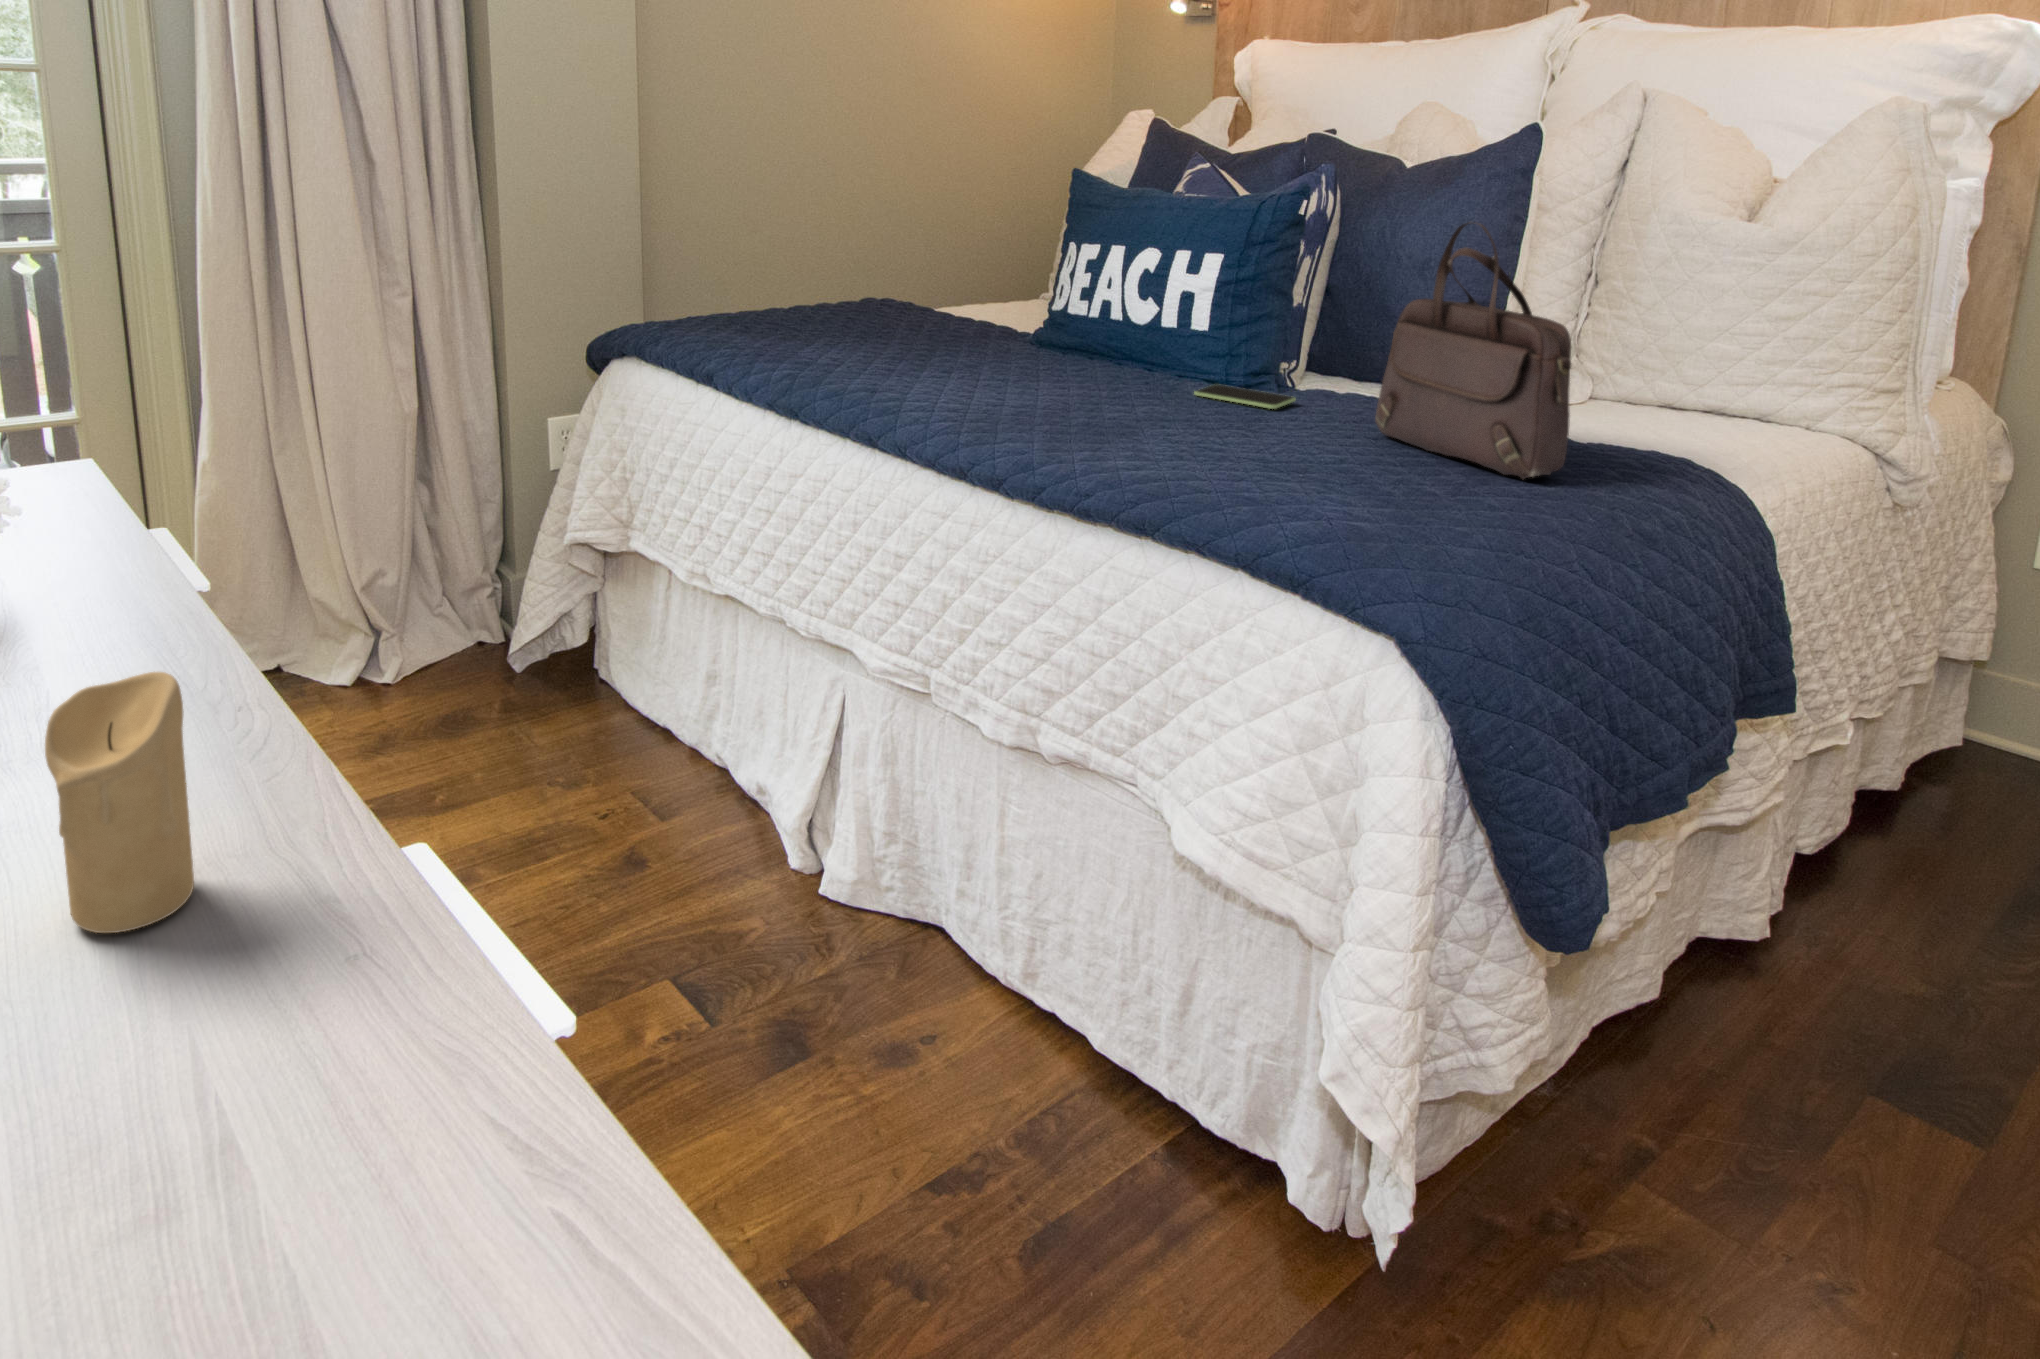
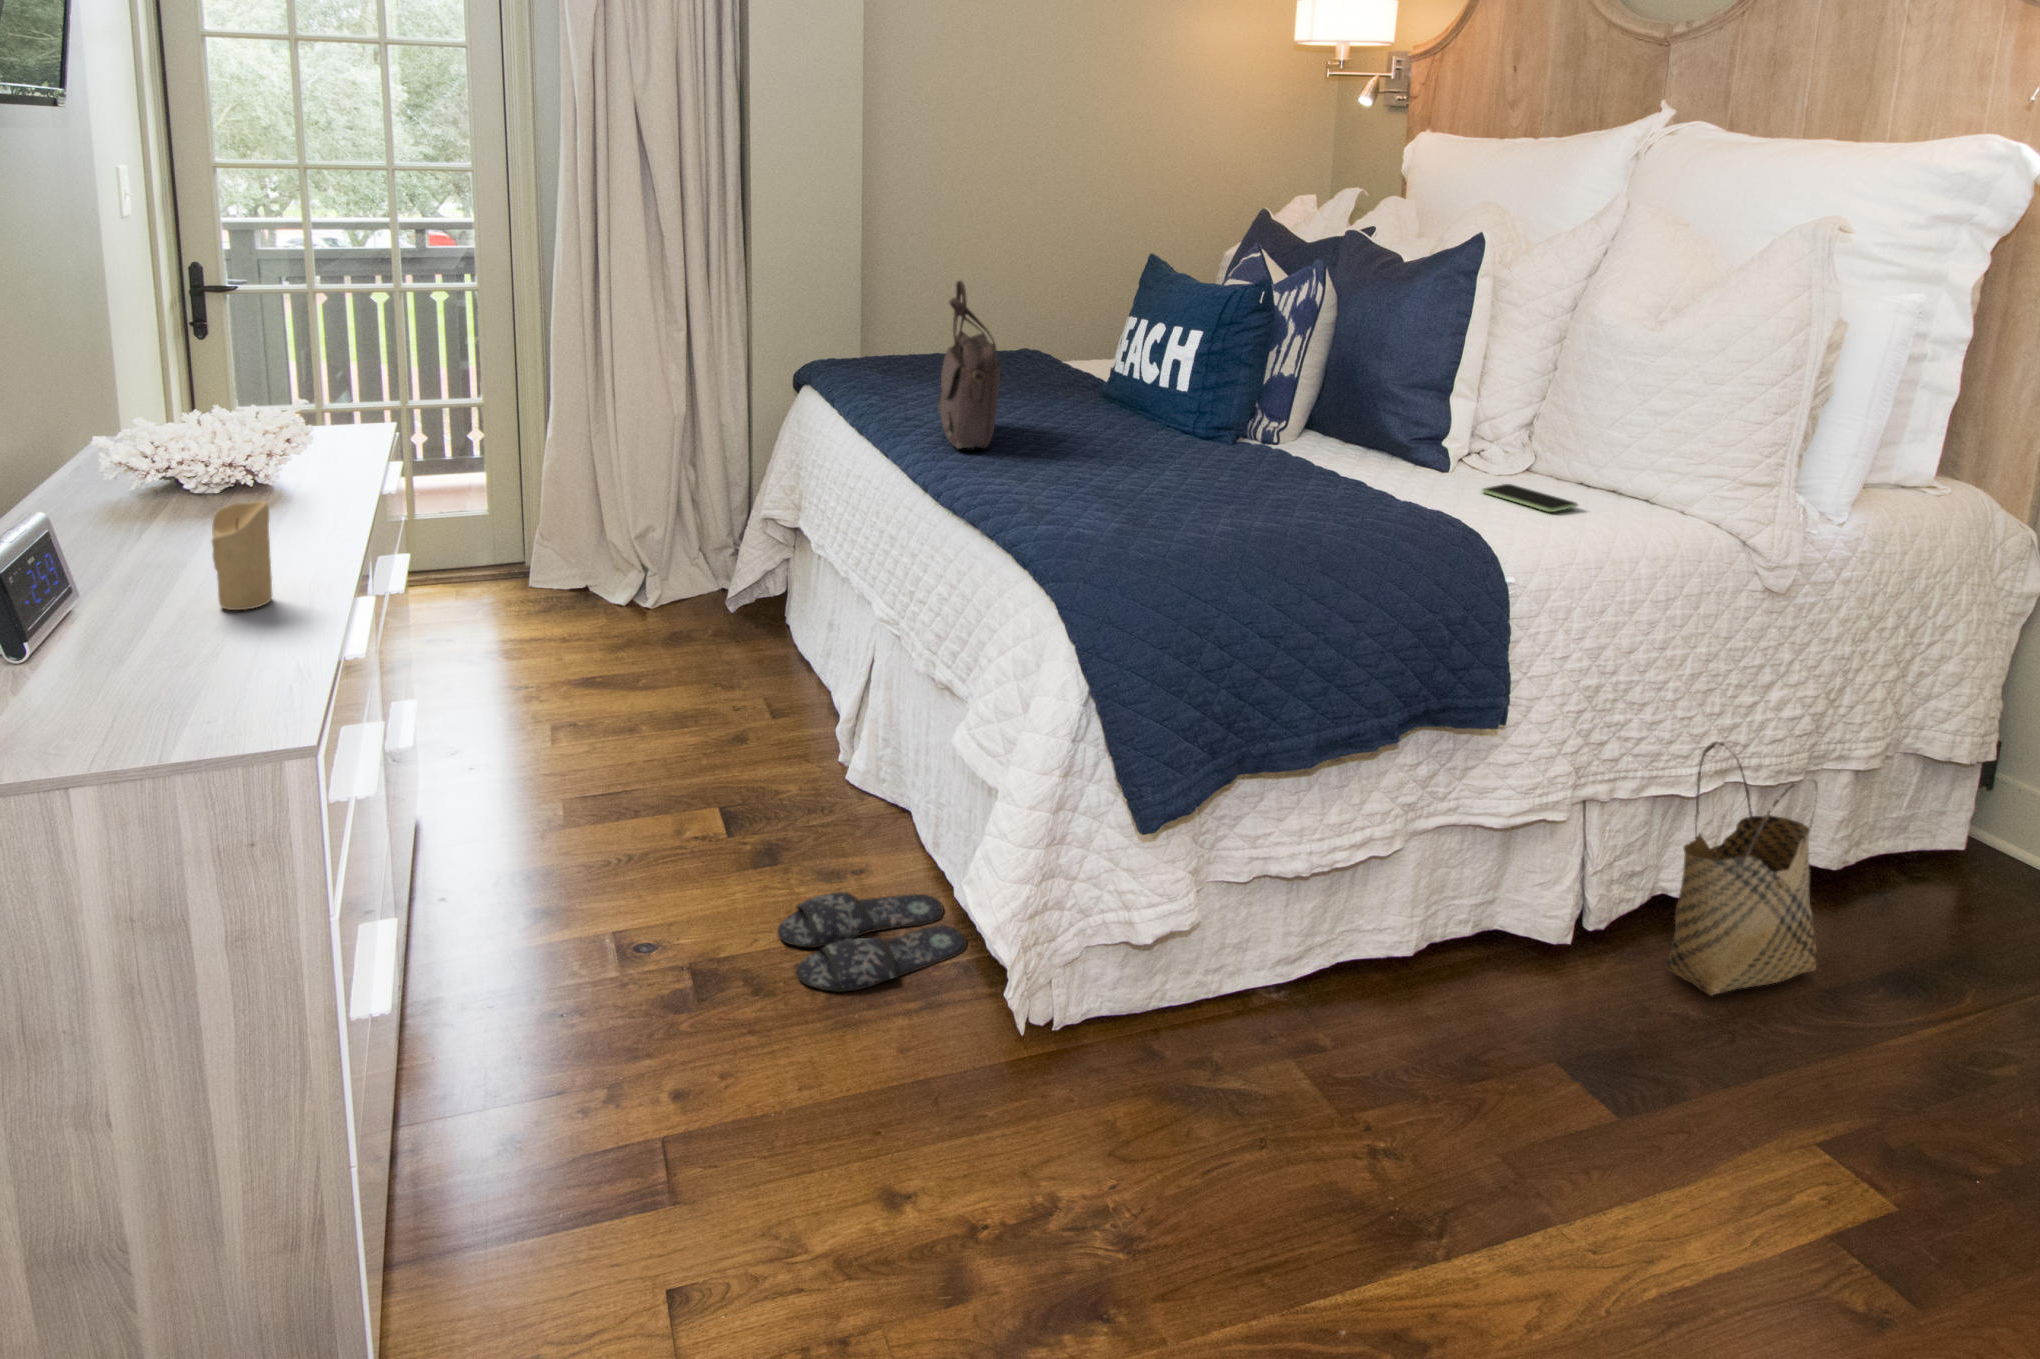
handbag: present [1375,222,1571,479] -> present [938,280,1000,449]
smartphone: present [1194,384,1296,409] -> present [1482,484,1578,512]
woven basket: none [1853,676,2005,960] -> present [1665,742,1818,995]
slippers: none [879,1044,1142,1244] -> present [778,892,967,992]

